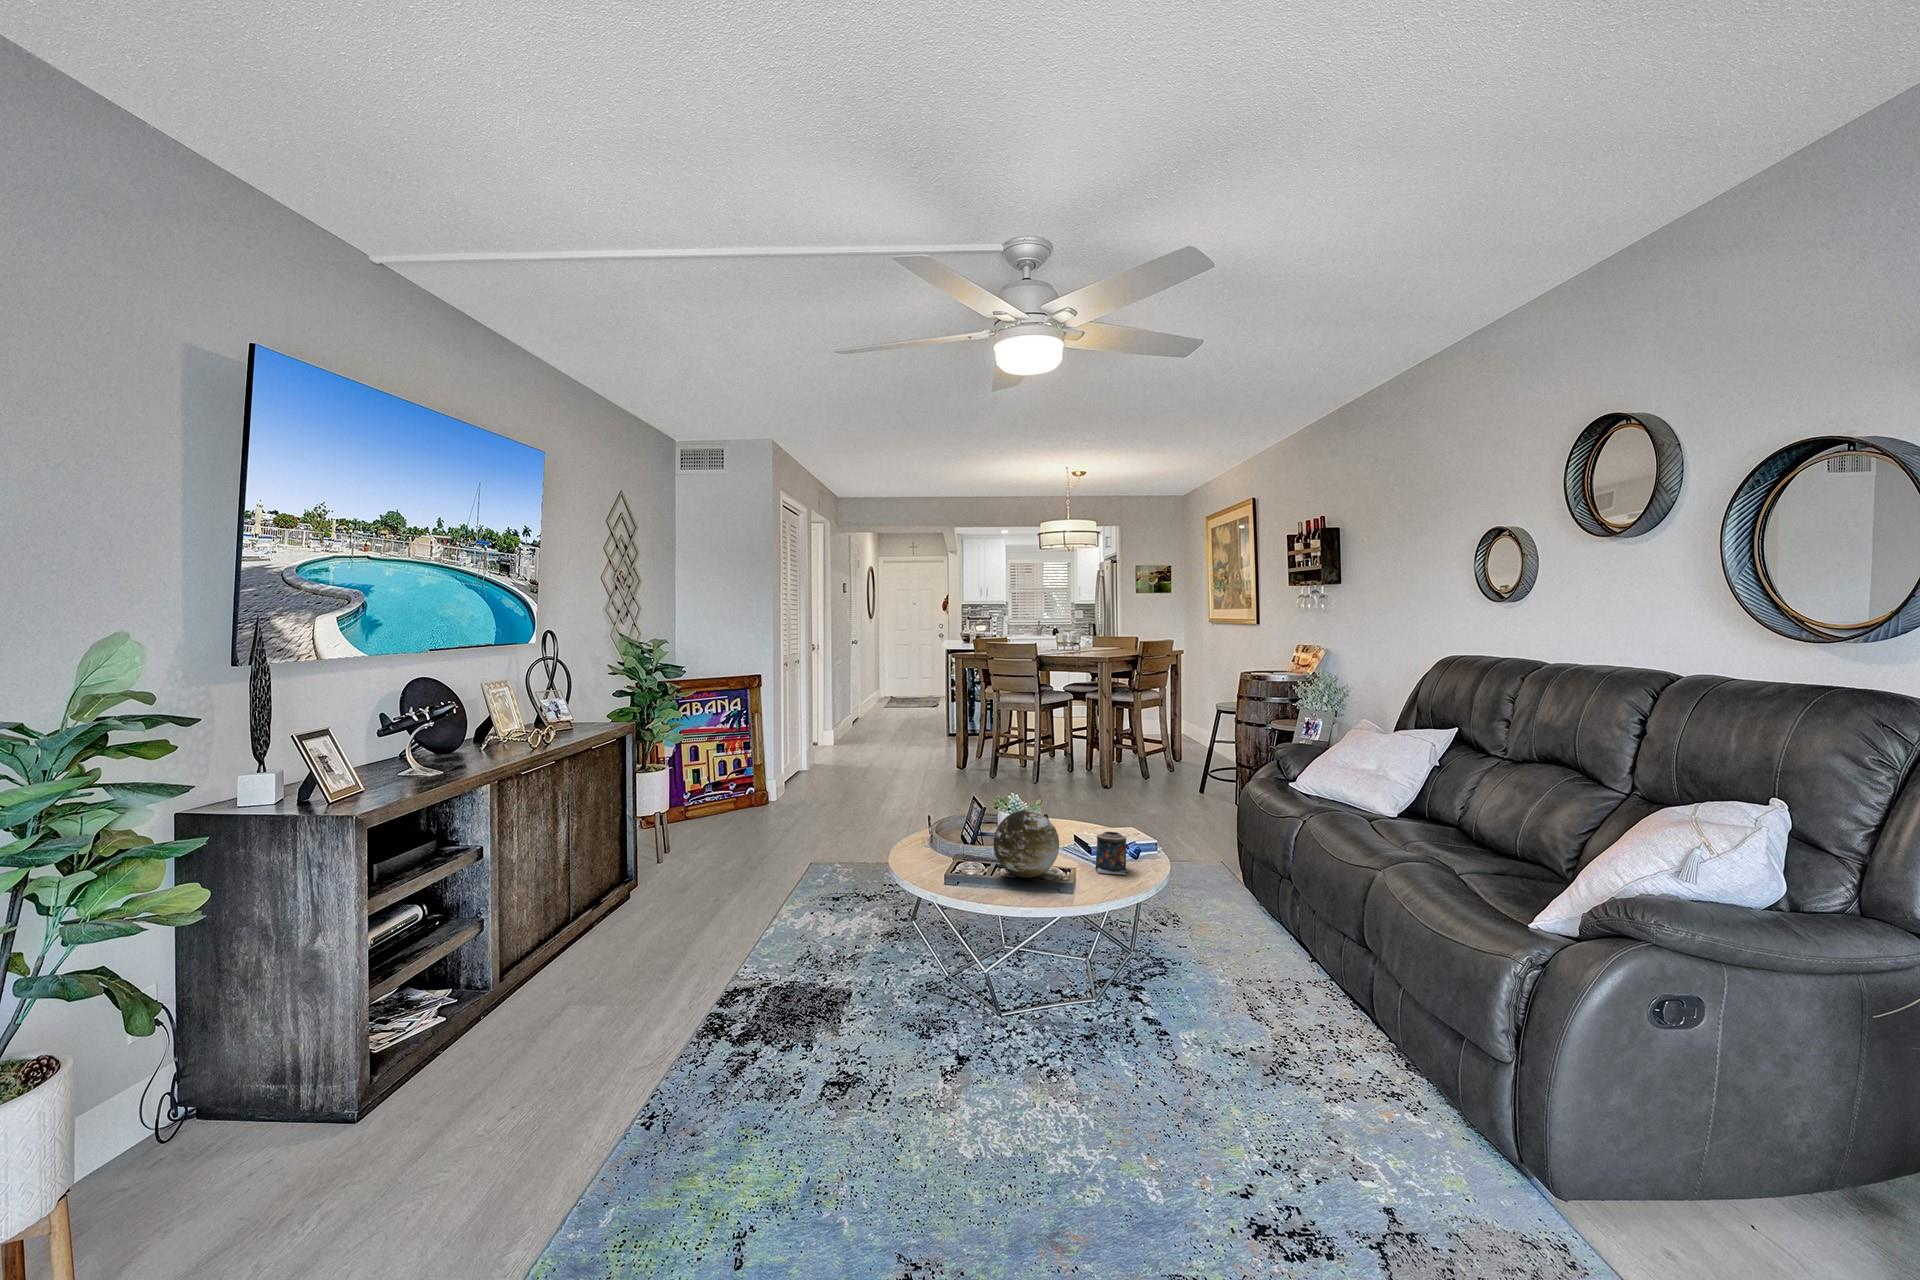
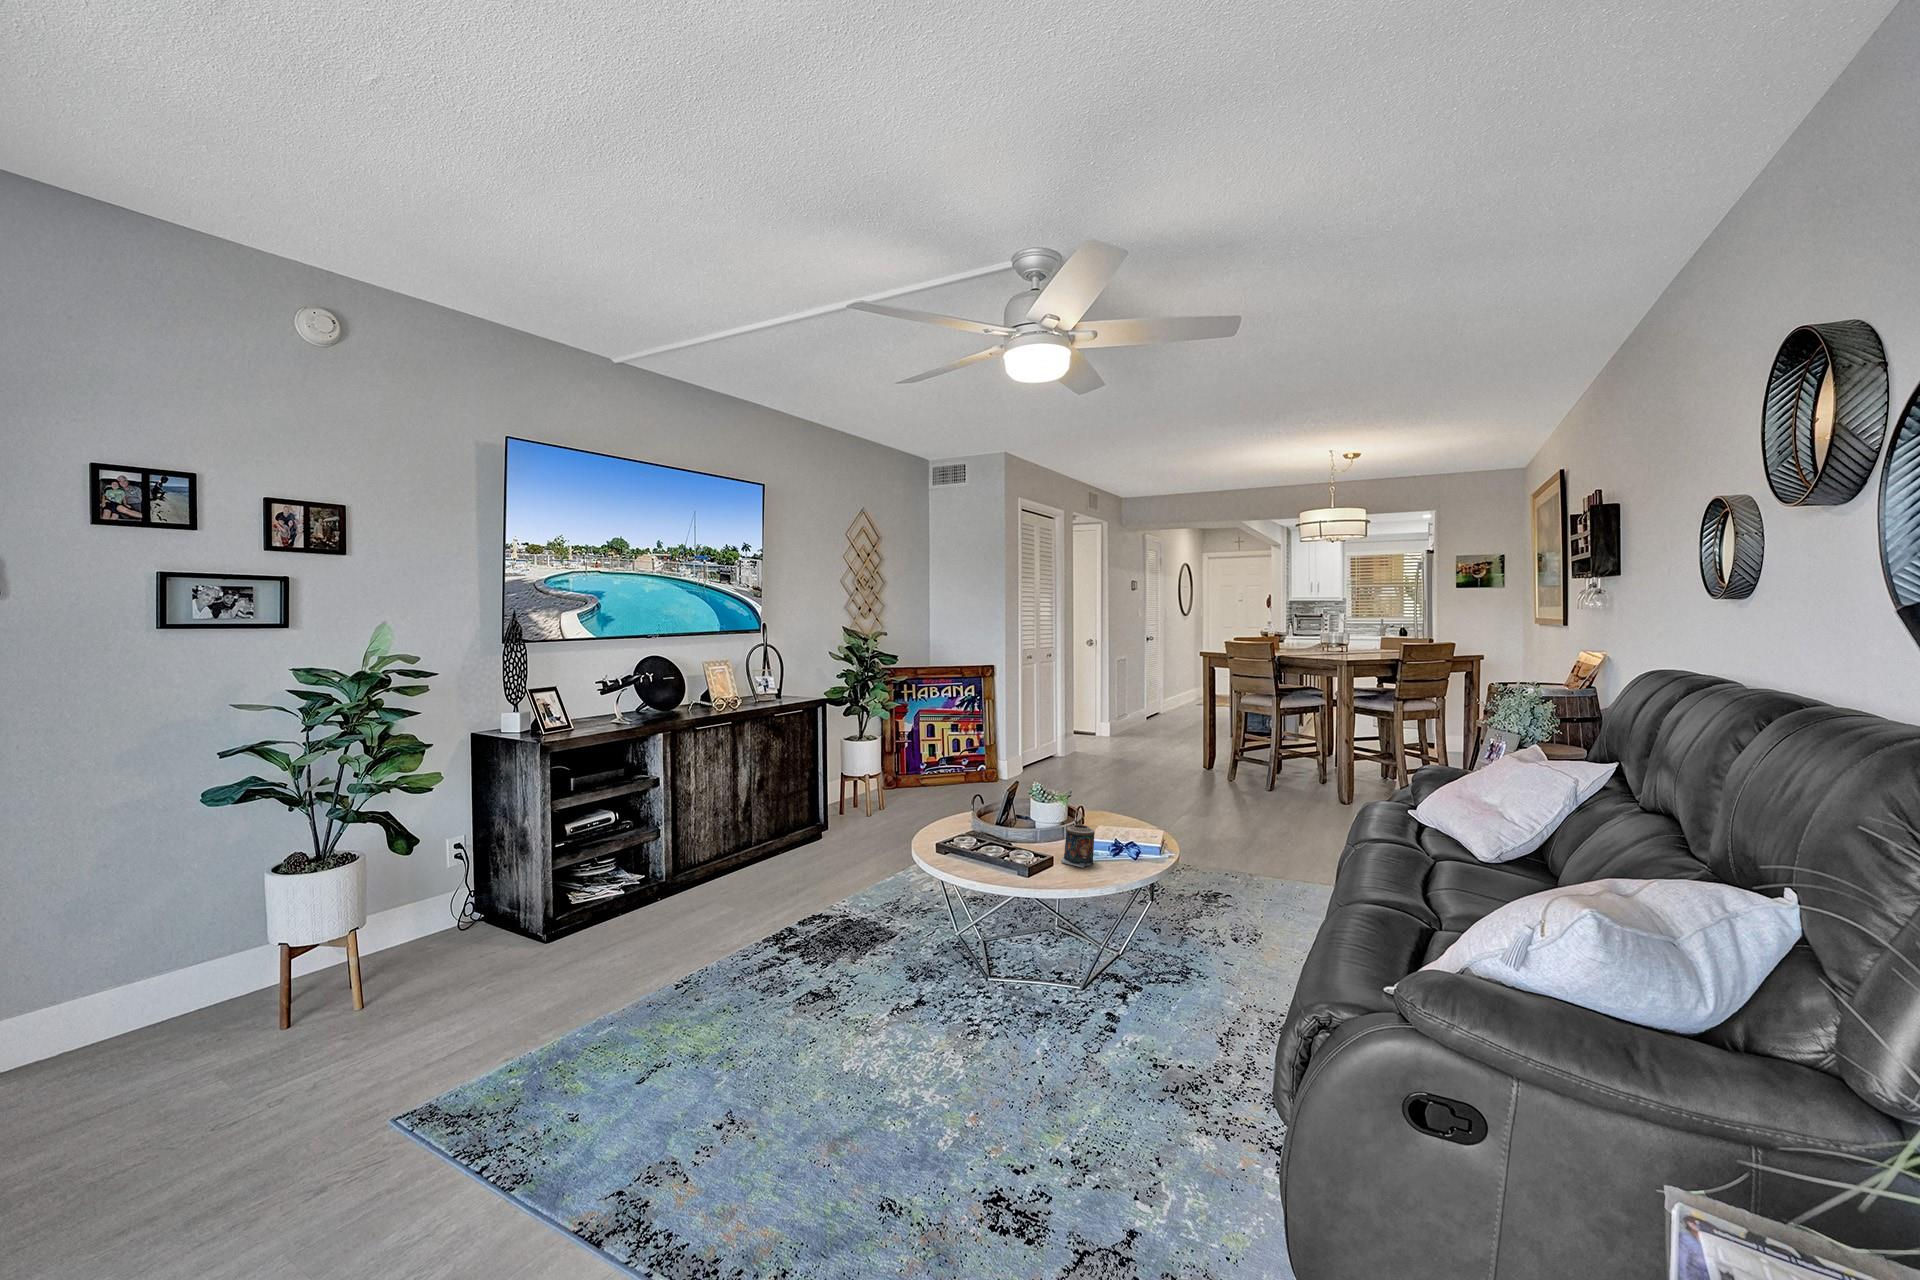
decorative orb: present [994,810,1059,878] -> none [964,794,1025,856]

